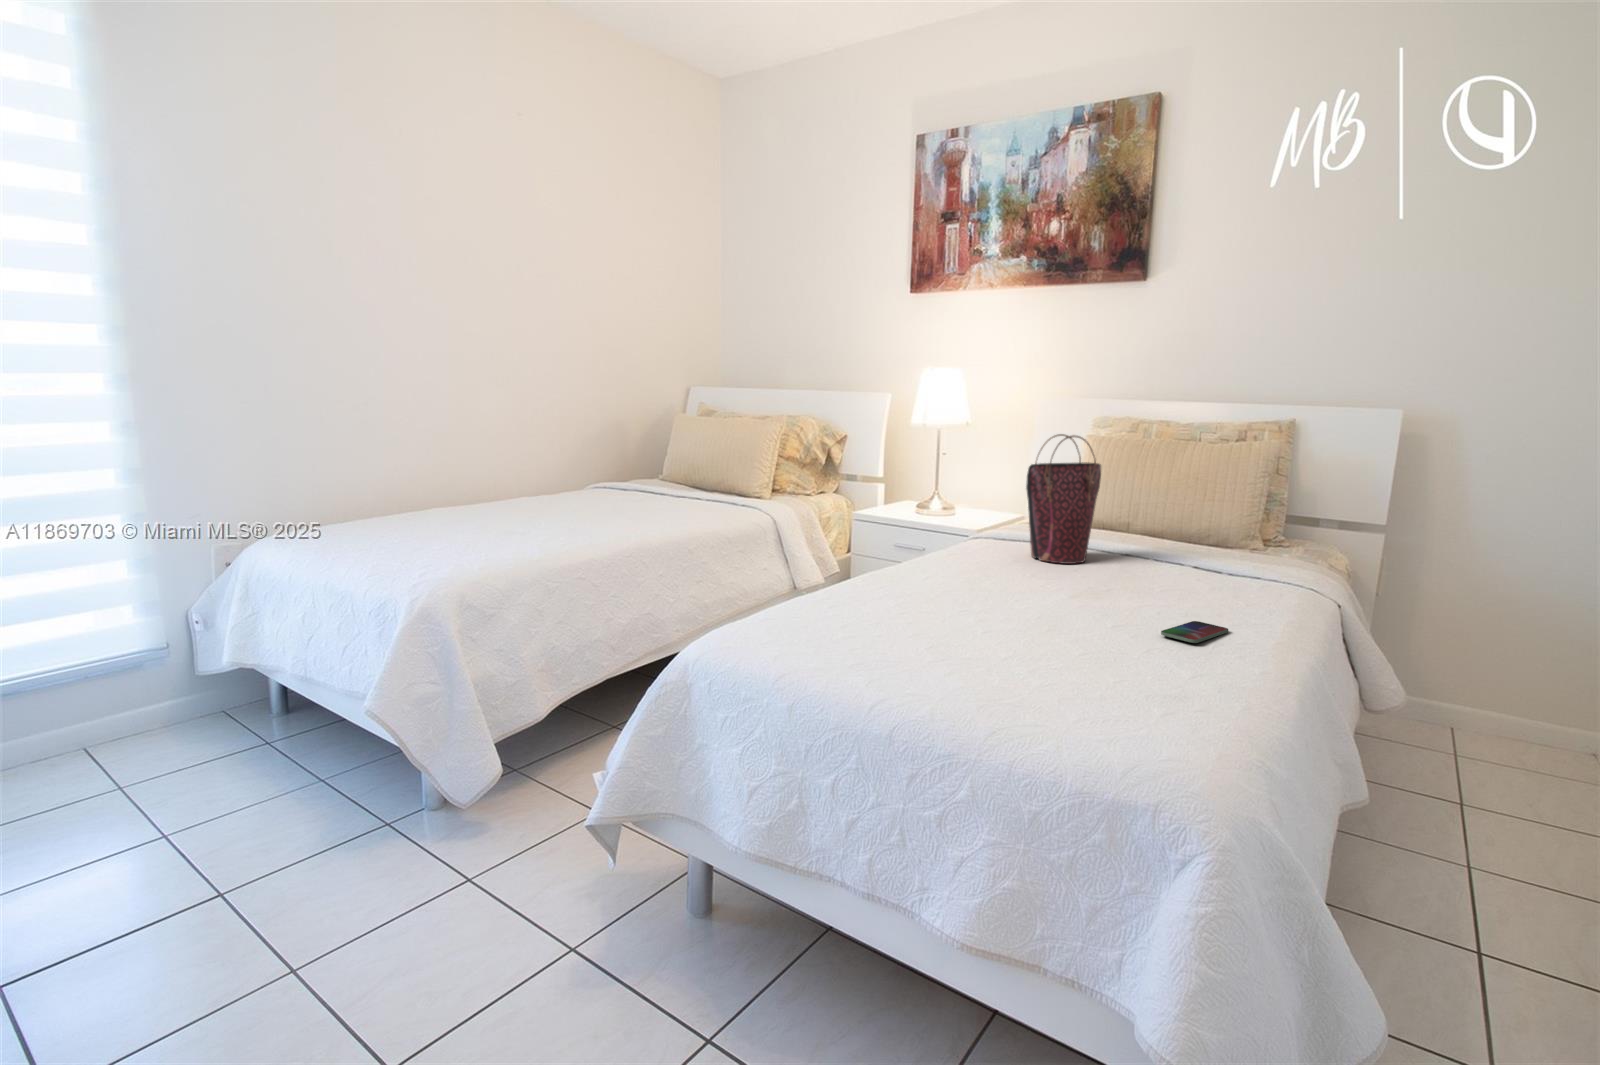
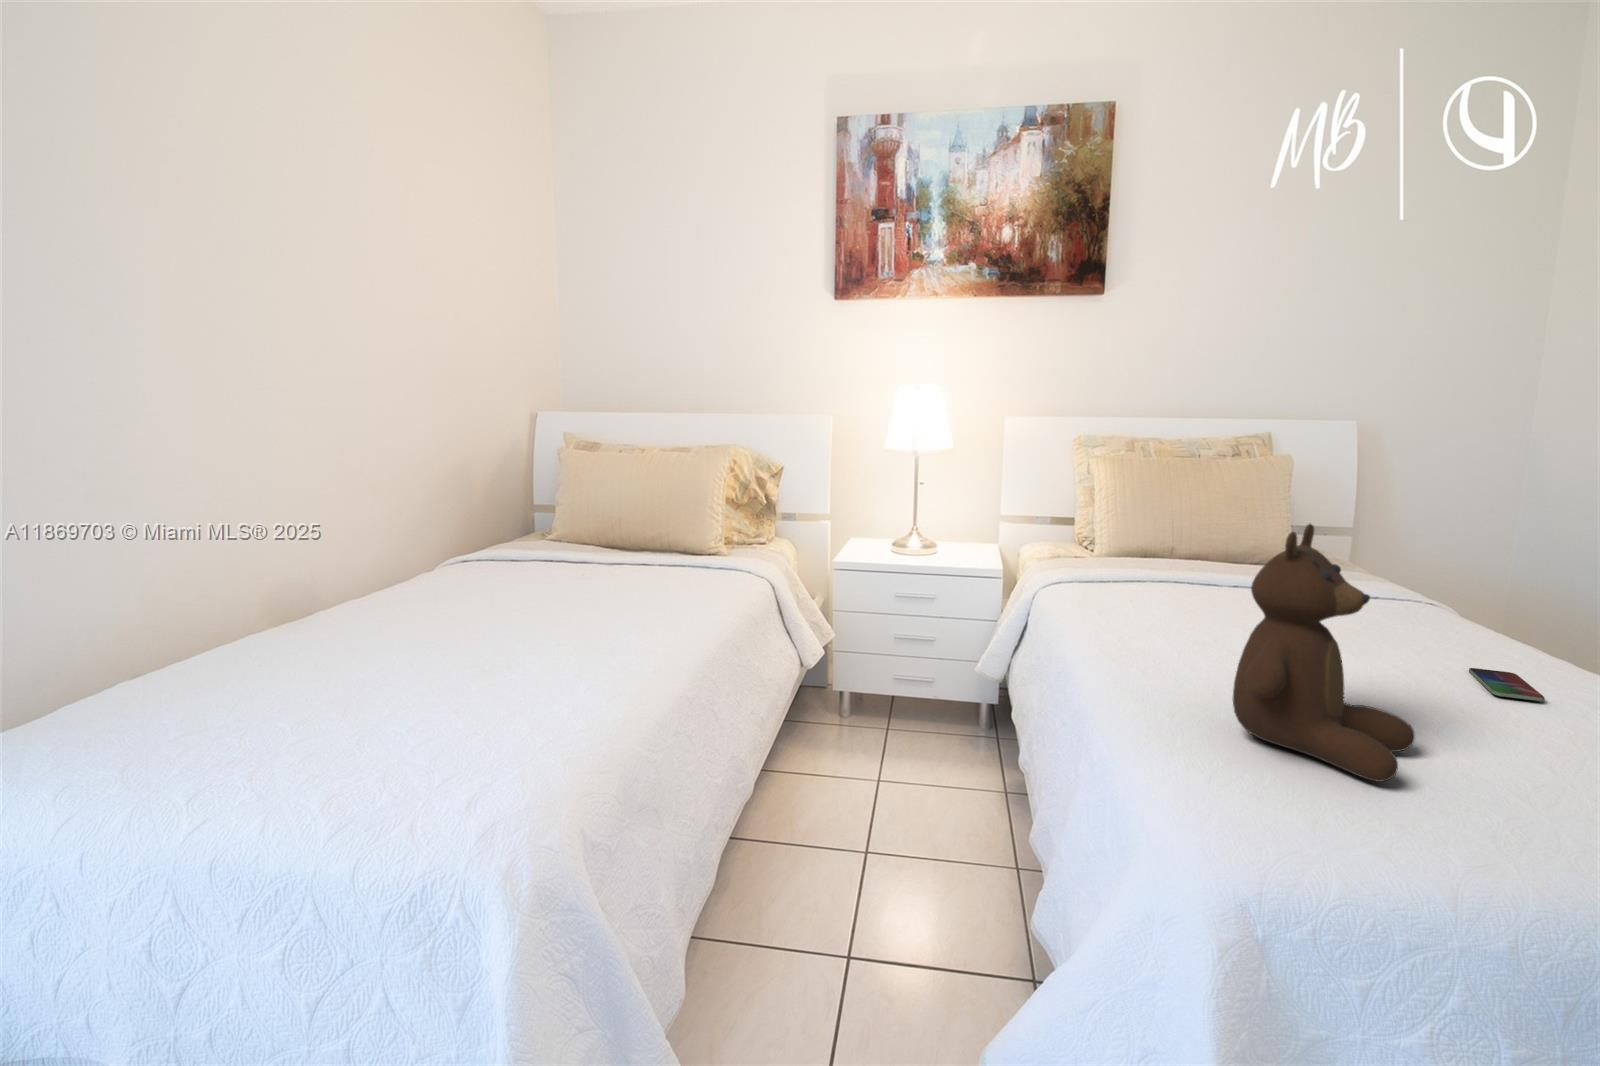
handbag: present [1026,434,1101,564] -> none [1140,464,1206,607]
teddy bear: none [841,457,982,646] -> present [1233,524,1415,782]

